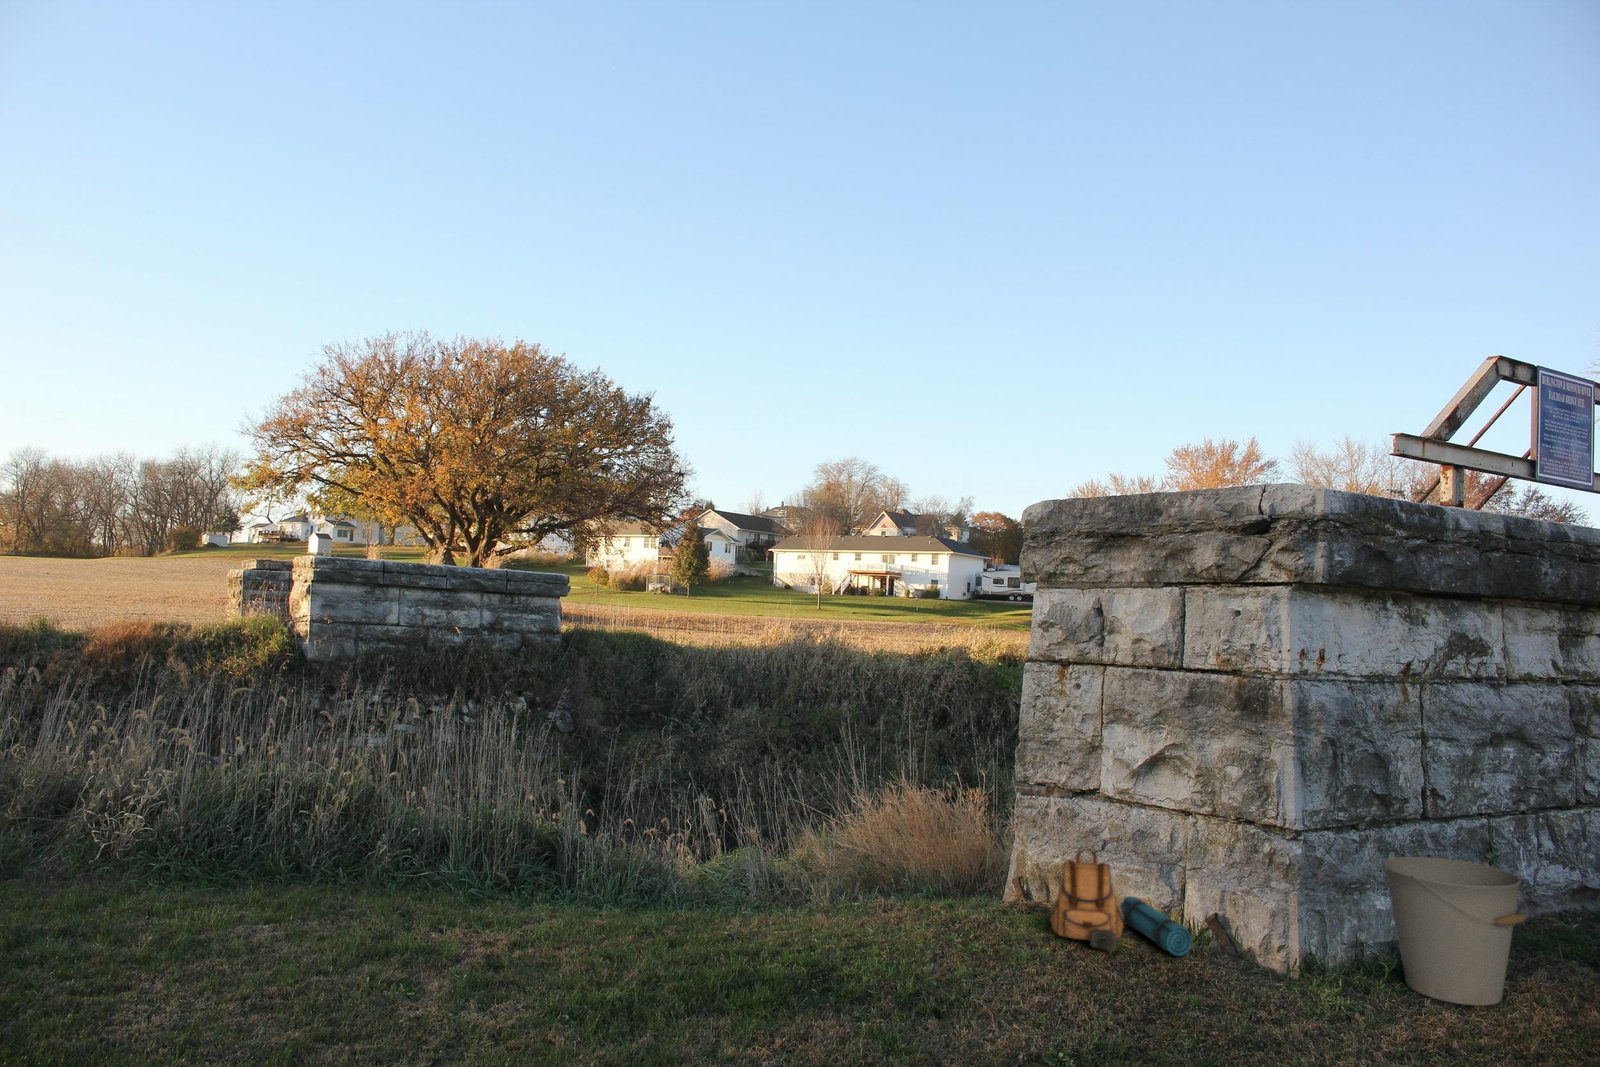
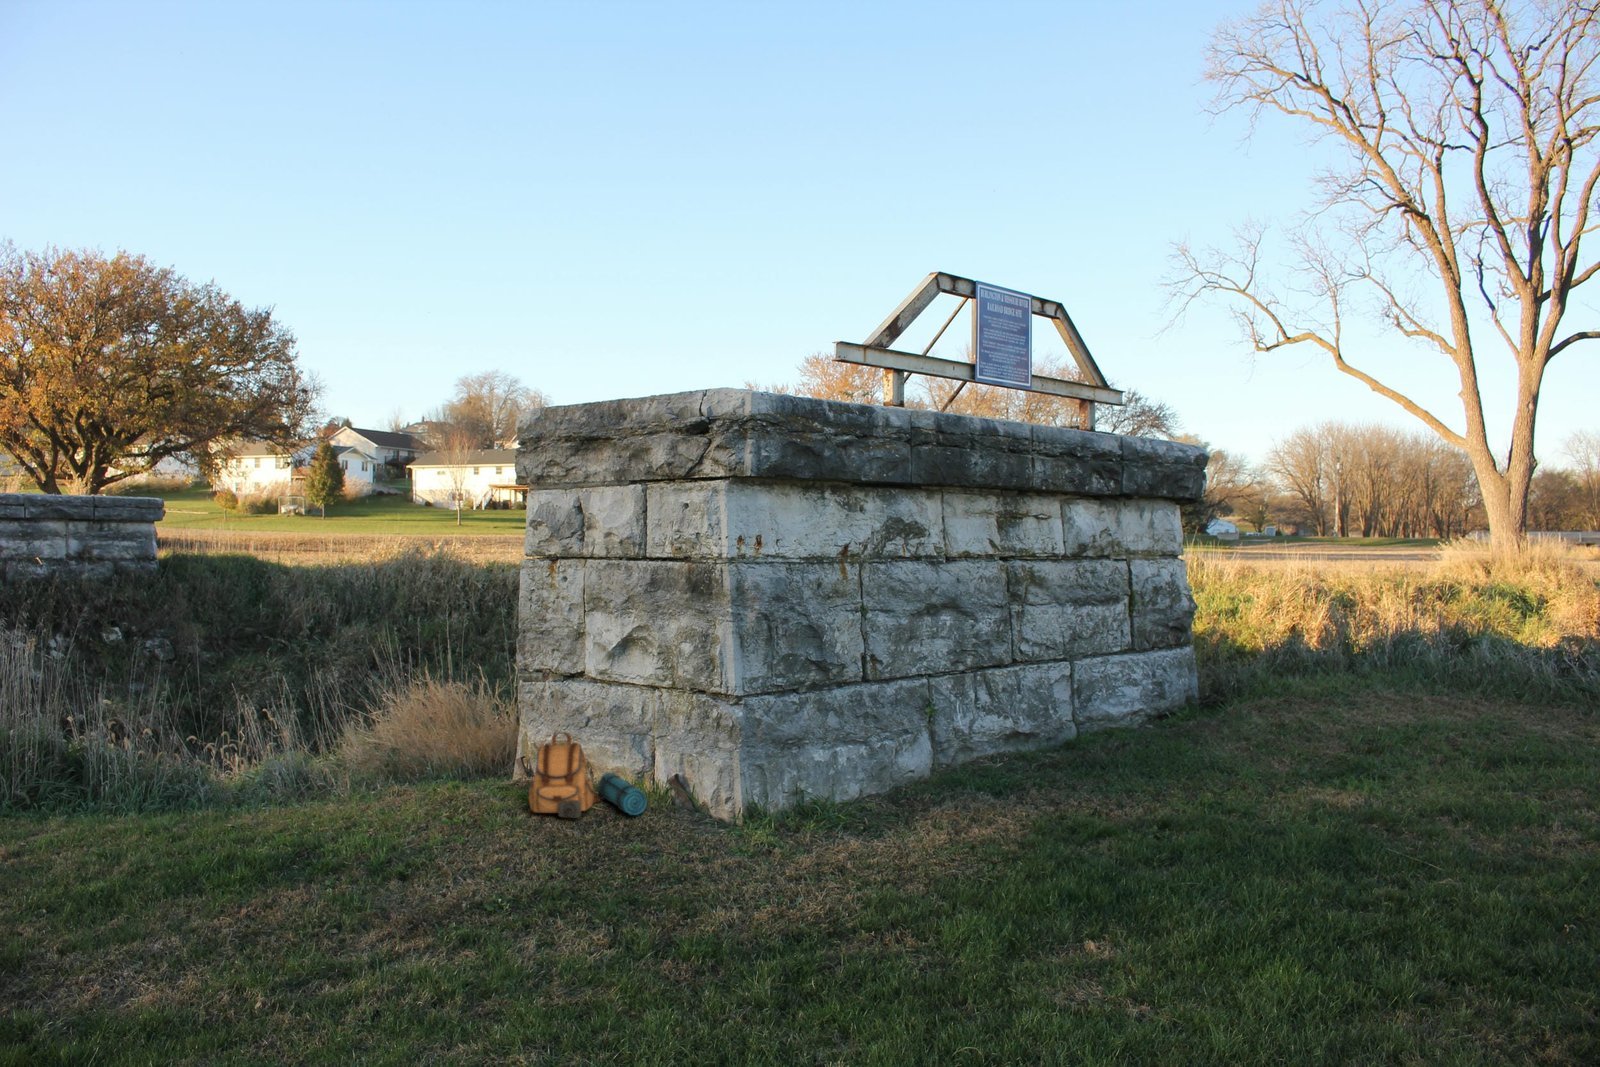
bucket: present [1384,857,1527,1006] -> none [810,710,915,826]

